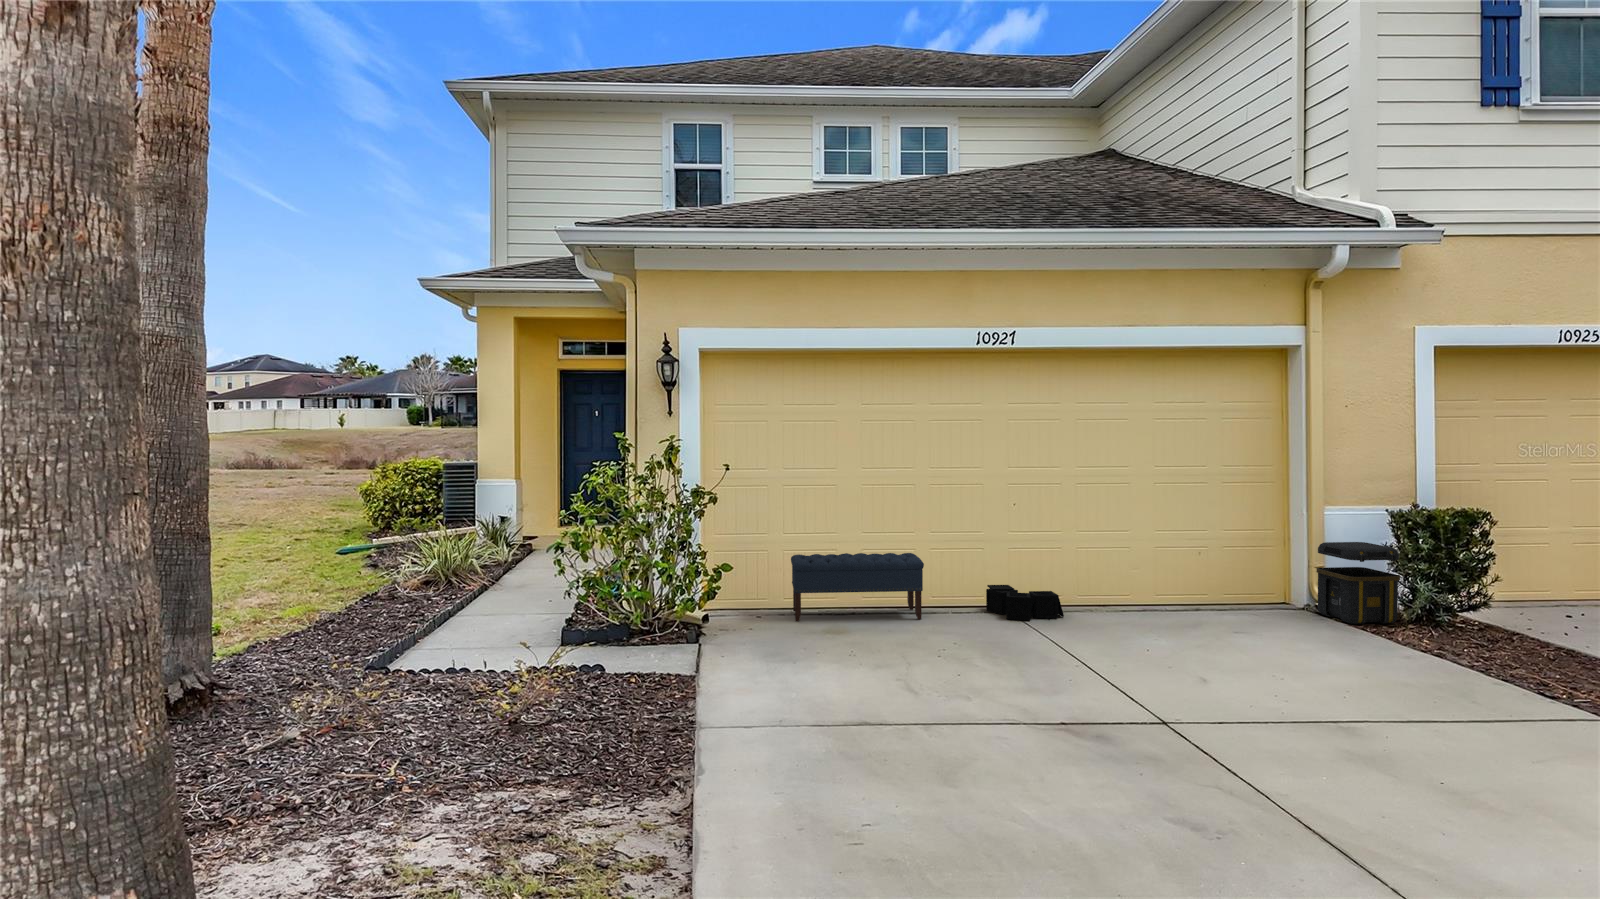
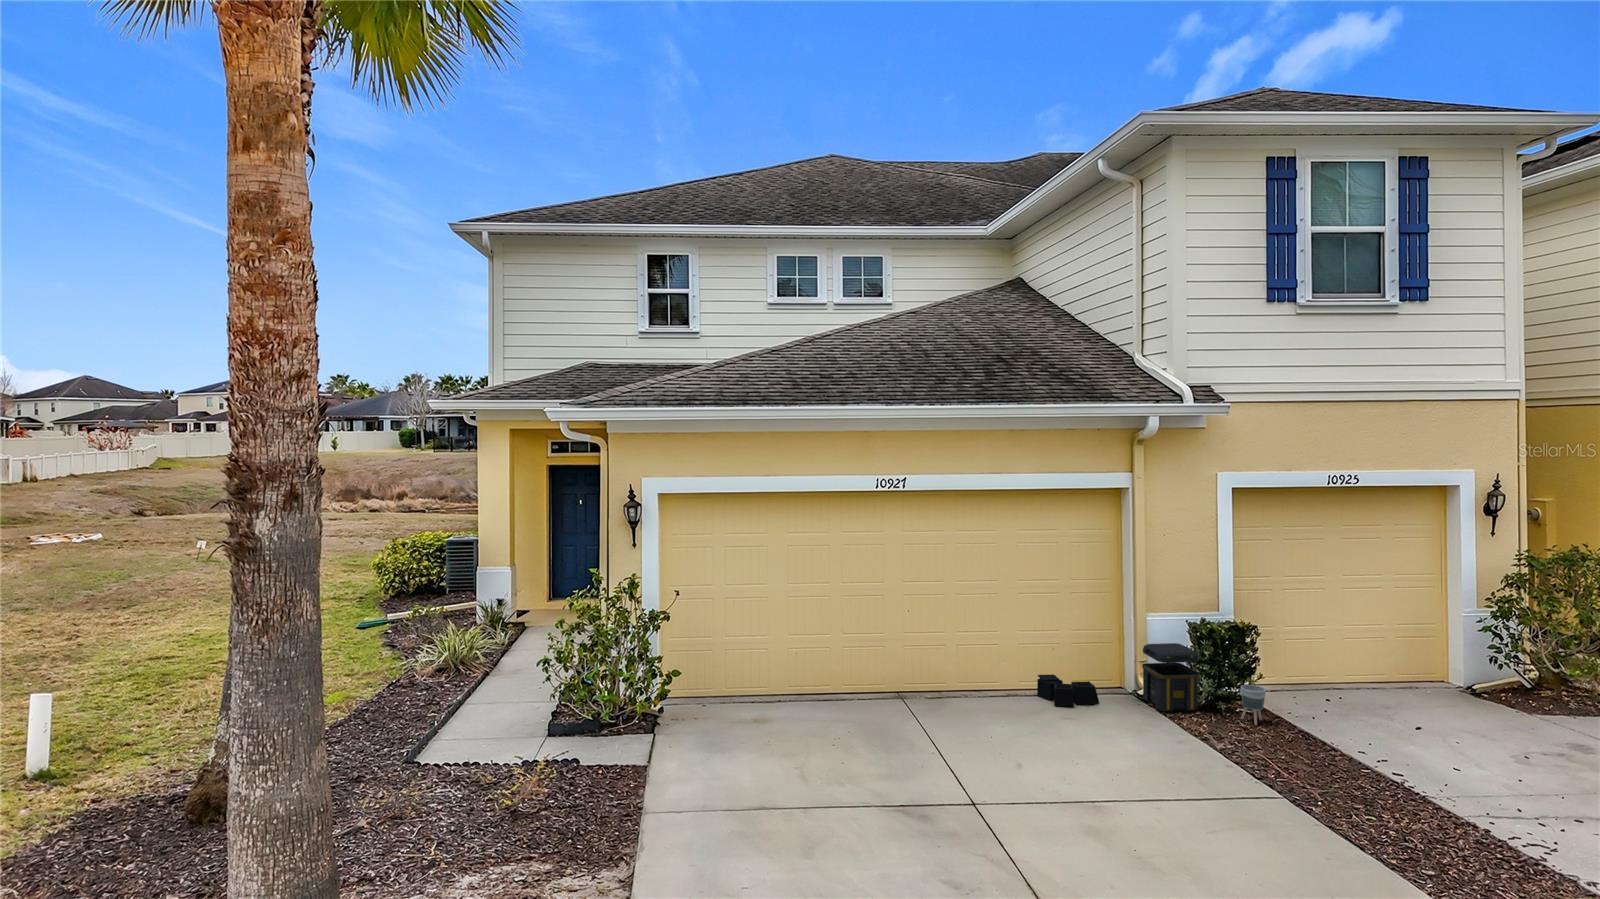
bench: present [791,553,924,621] -> none [728,652,831,710]
storage bin: present [986,585,1064,620] -> present [1037,675,1099,707]
planter: none [1461,587,1499,637] -> present [1241,685,1266,725]

